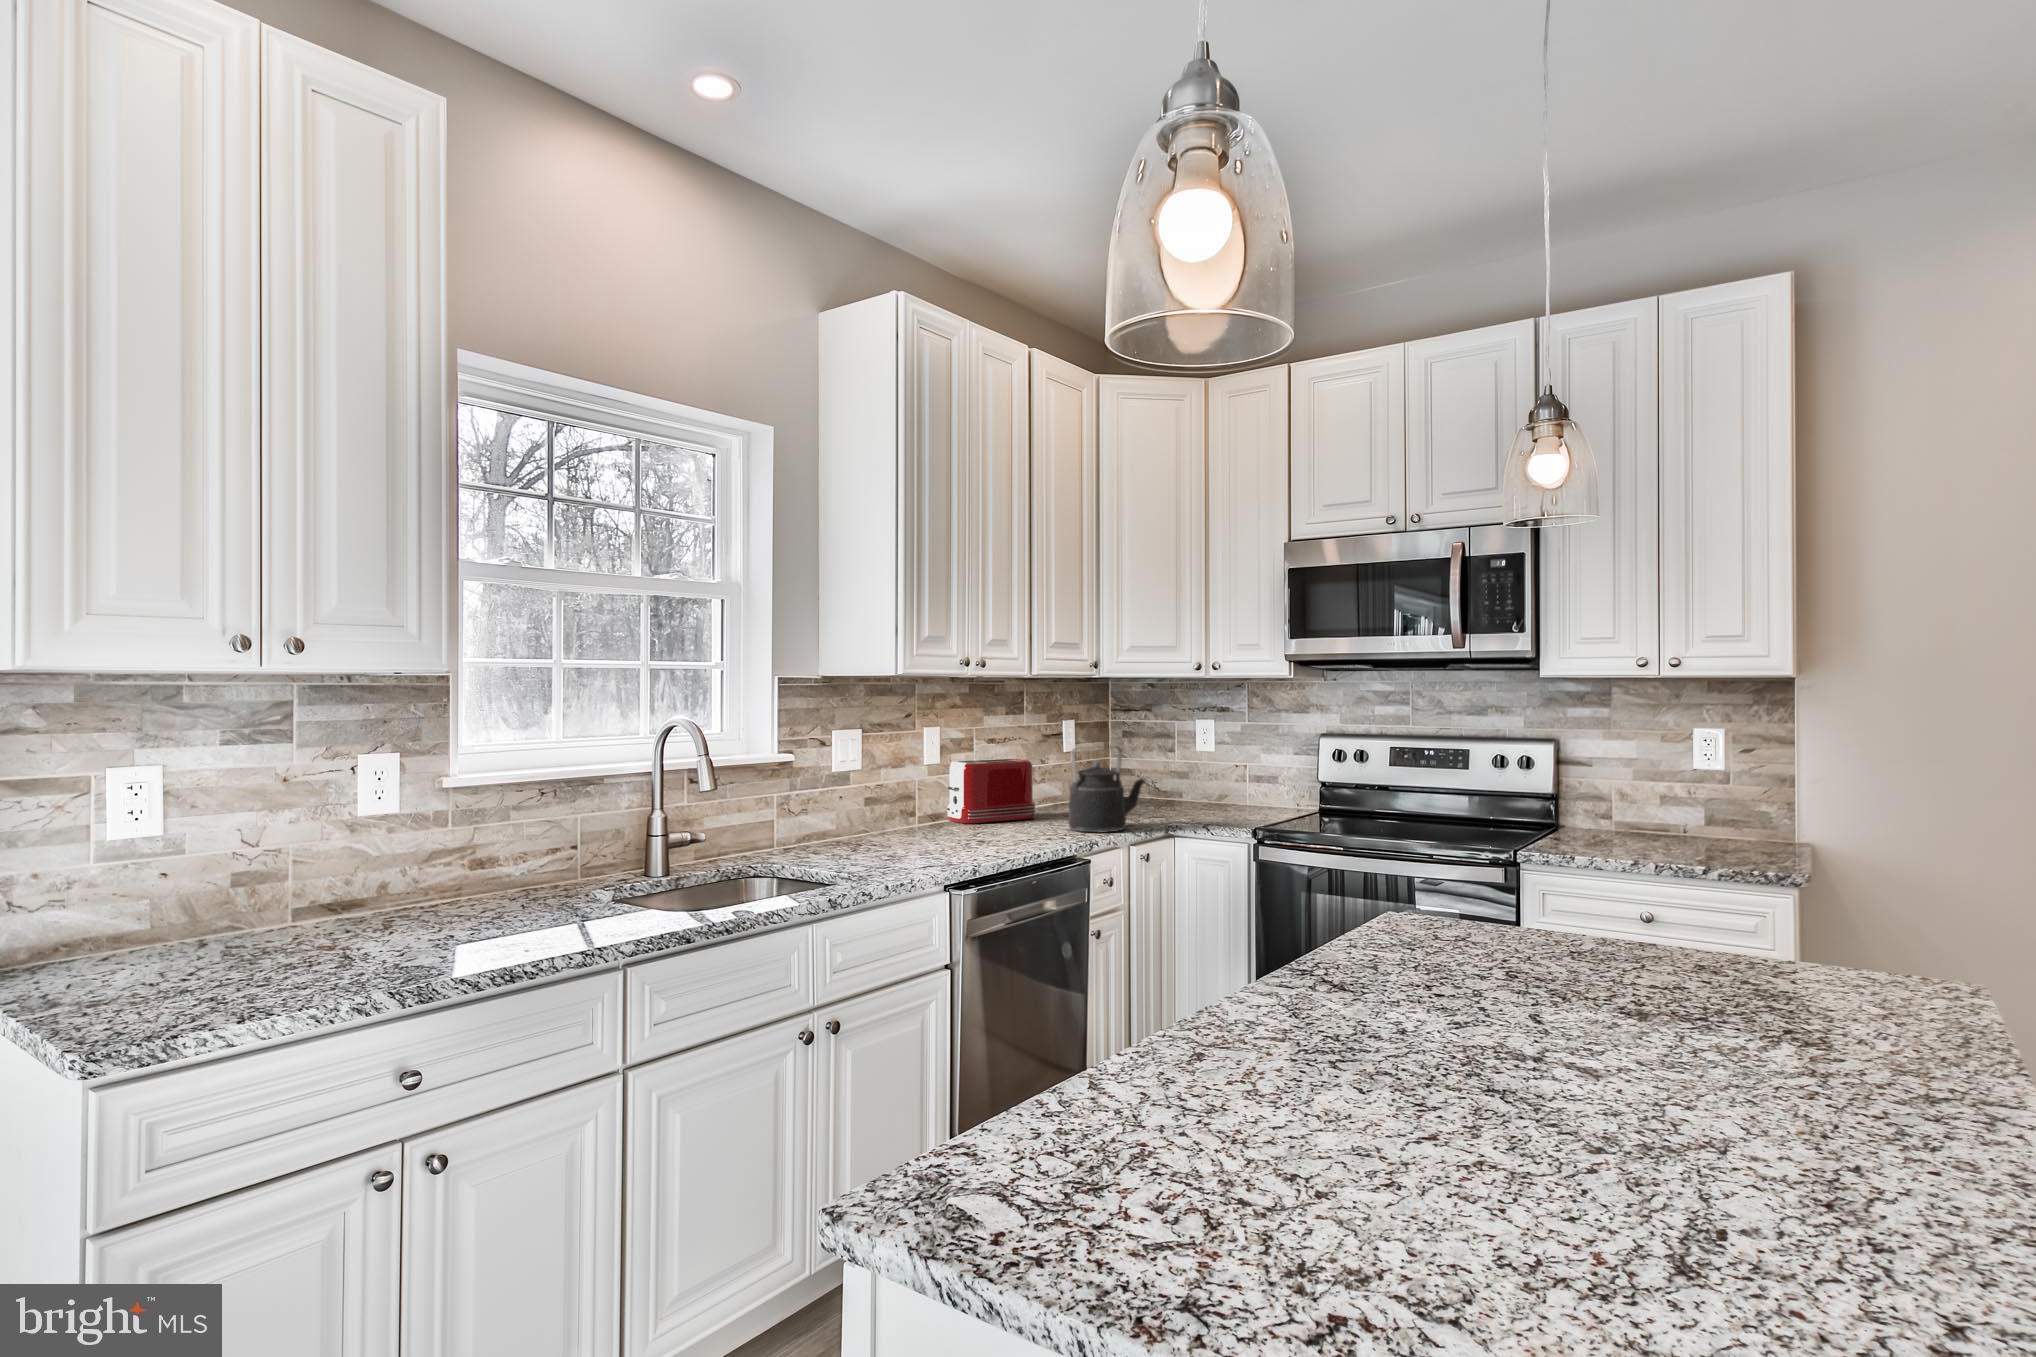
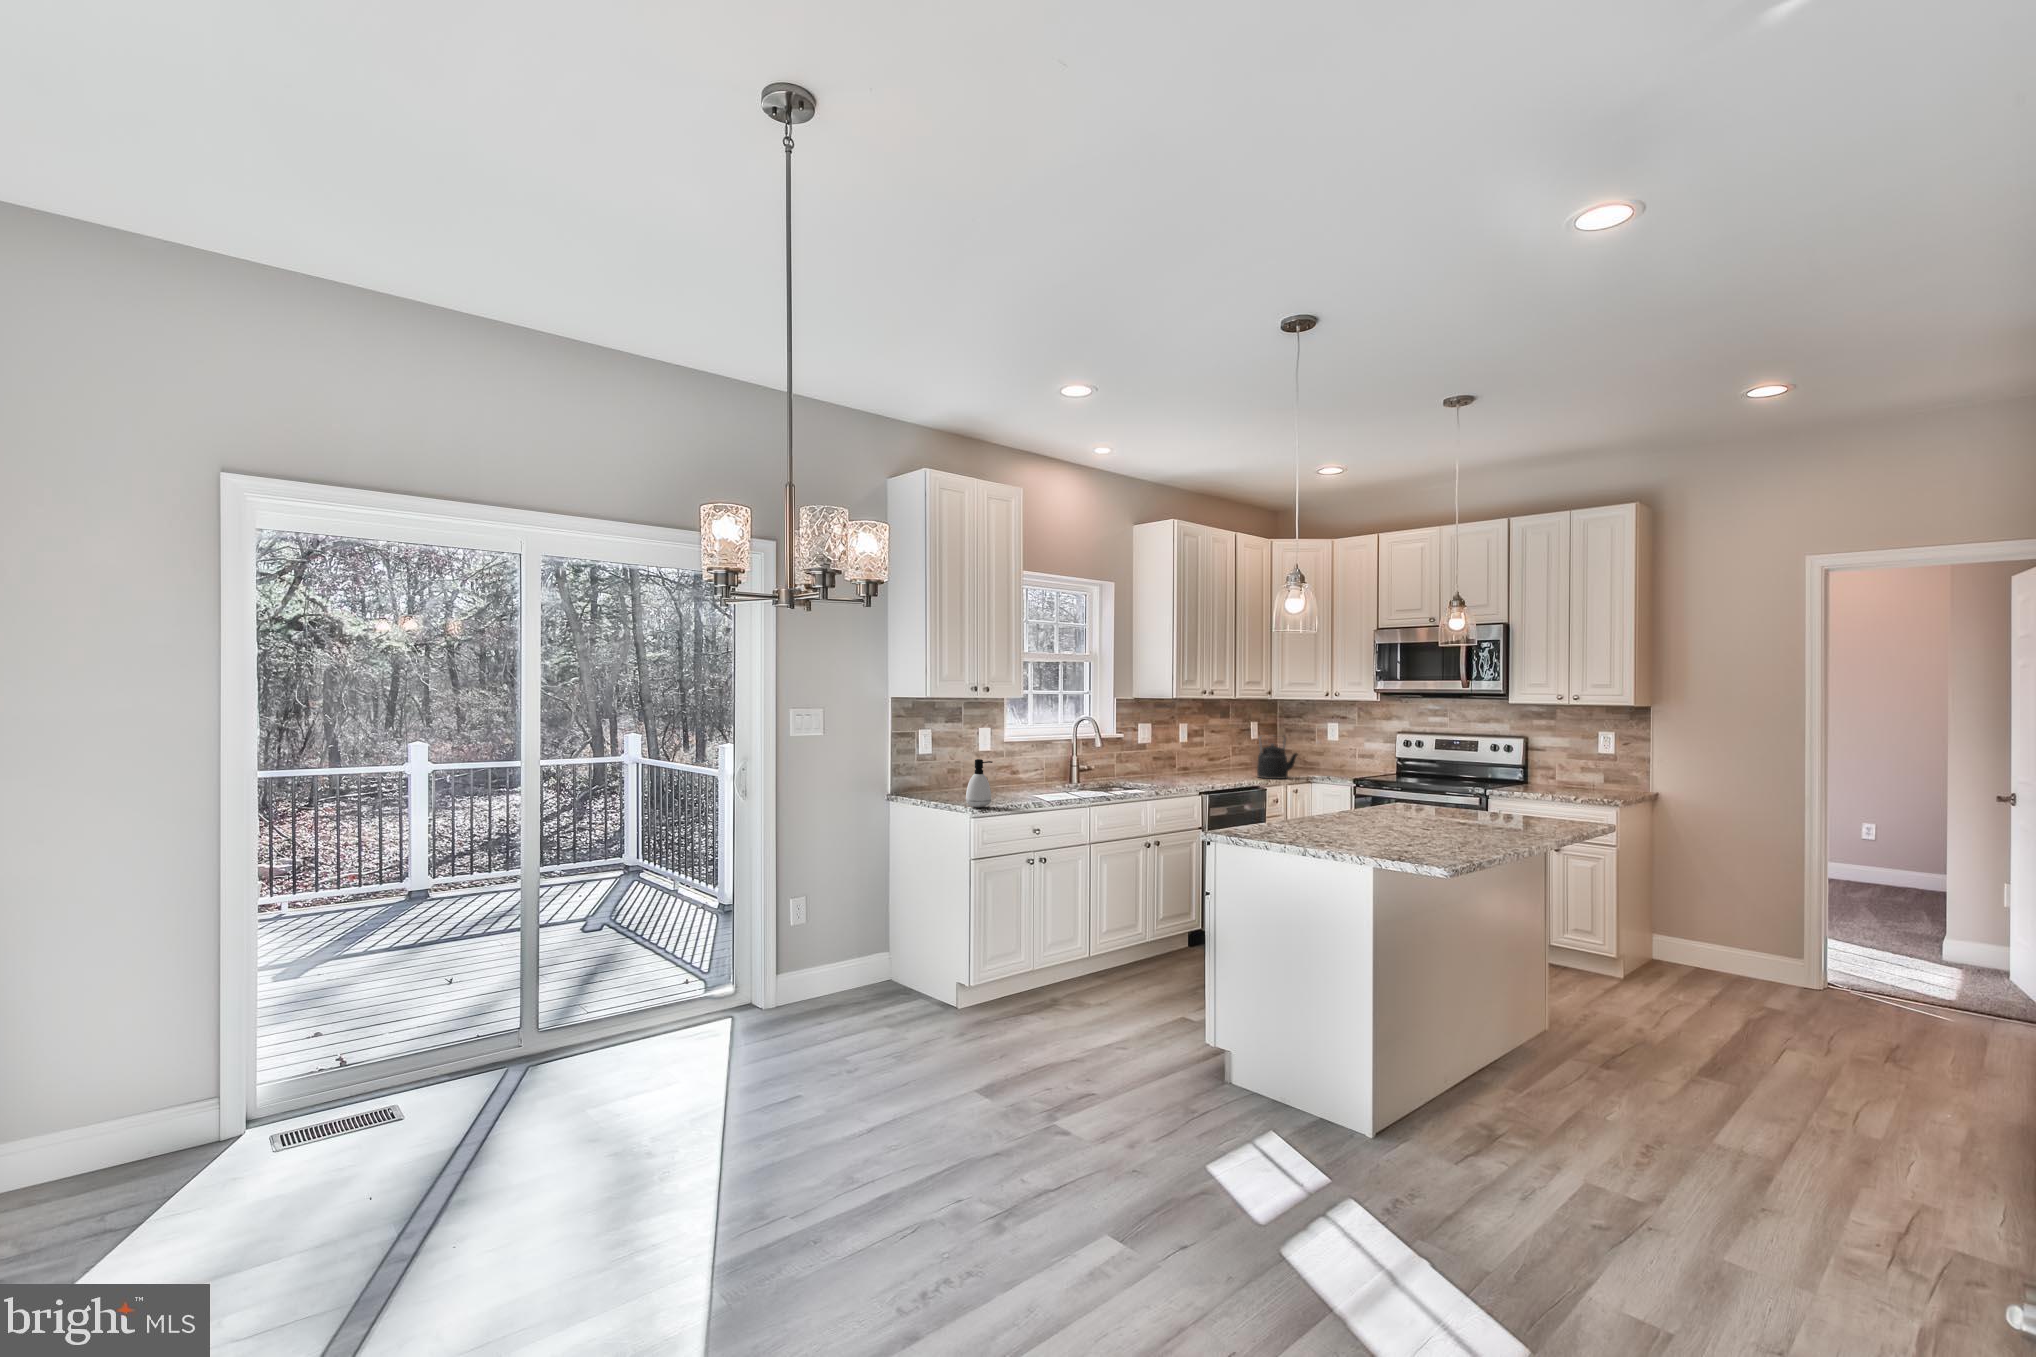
toaster: present [947,759,1035,823] -> none [1192,742,1238,774]
soap dispenser: none [181,856,275,1002] -> present [966,759,992,807]

